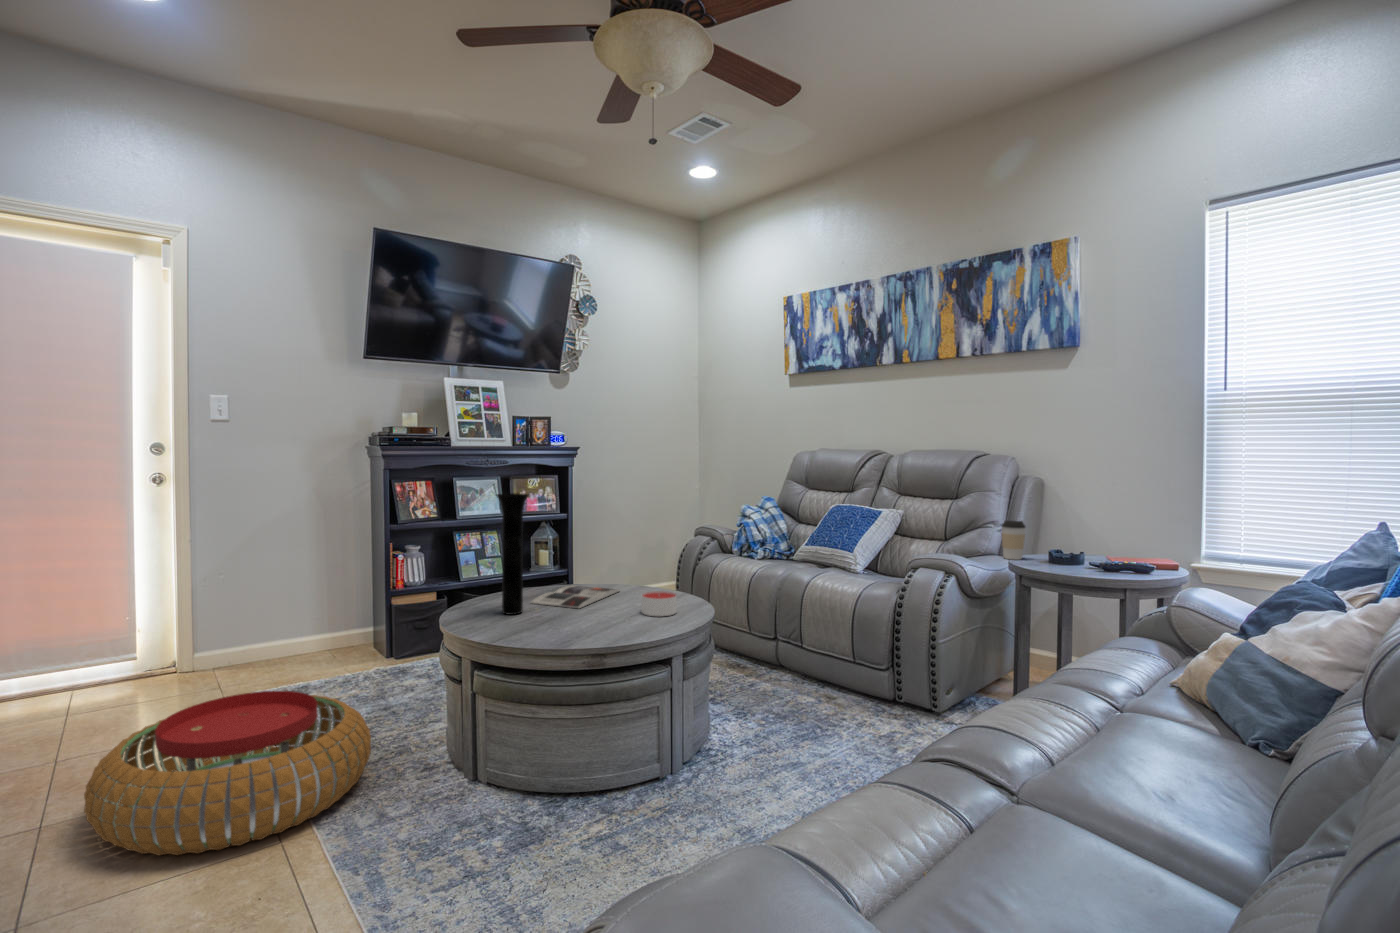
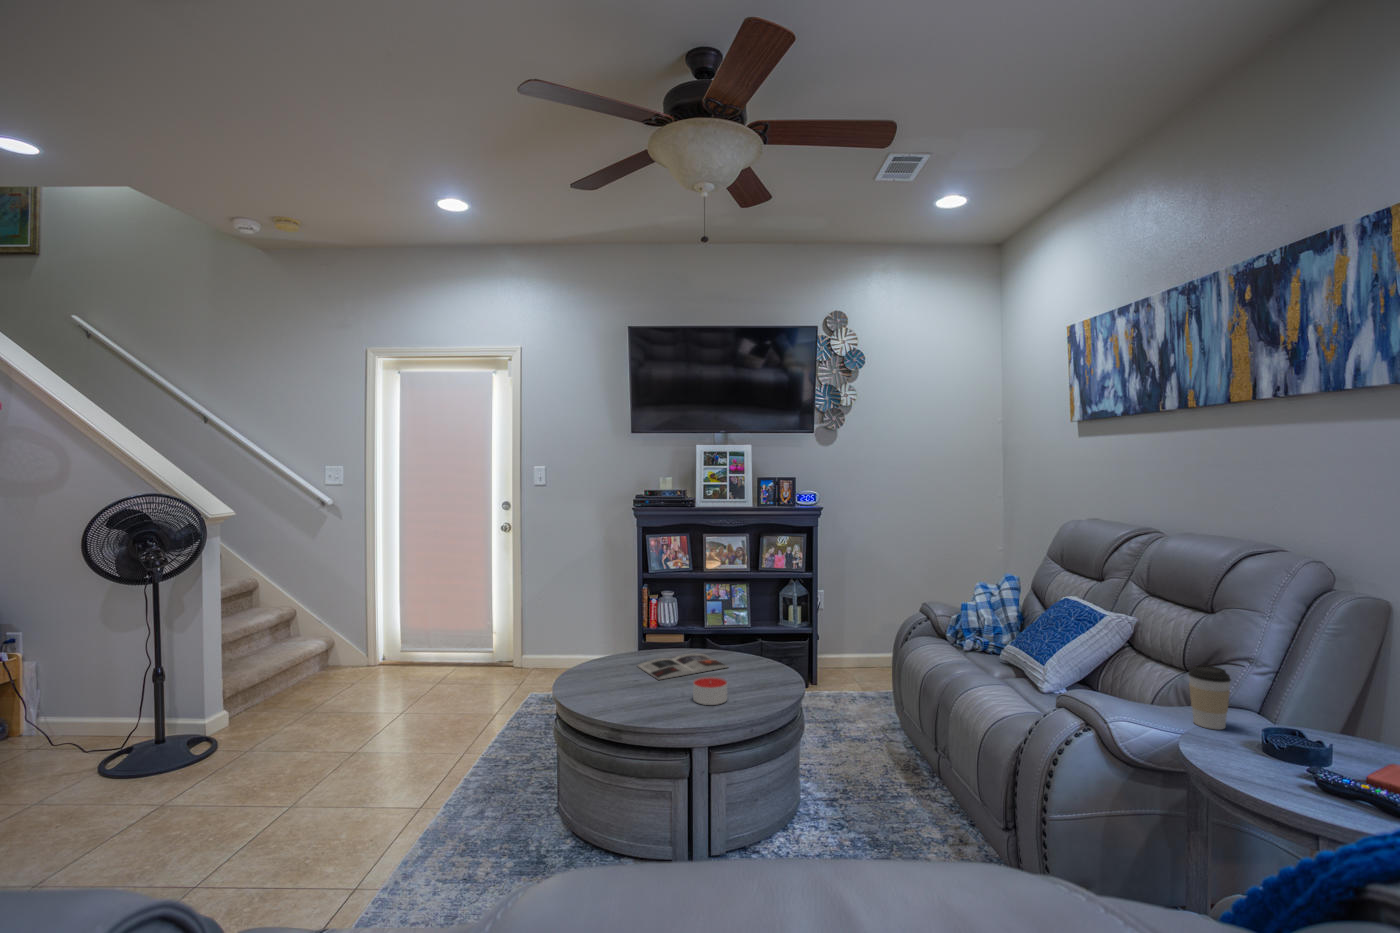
vase: present [497,493,528,614] -> none [592,570,620,676]
pouf: present [84,691,371,856] -> none [351,696,526,804]

